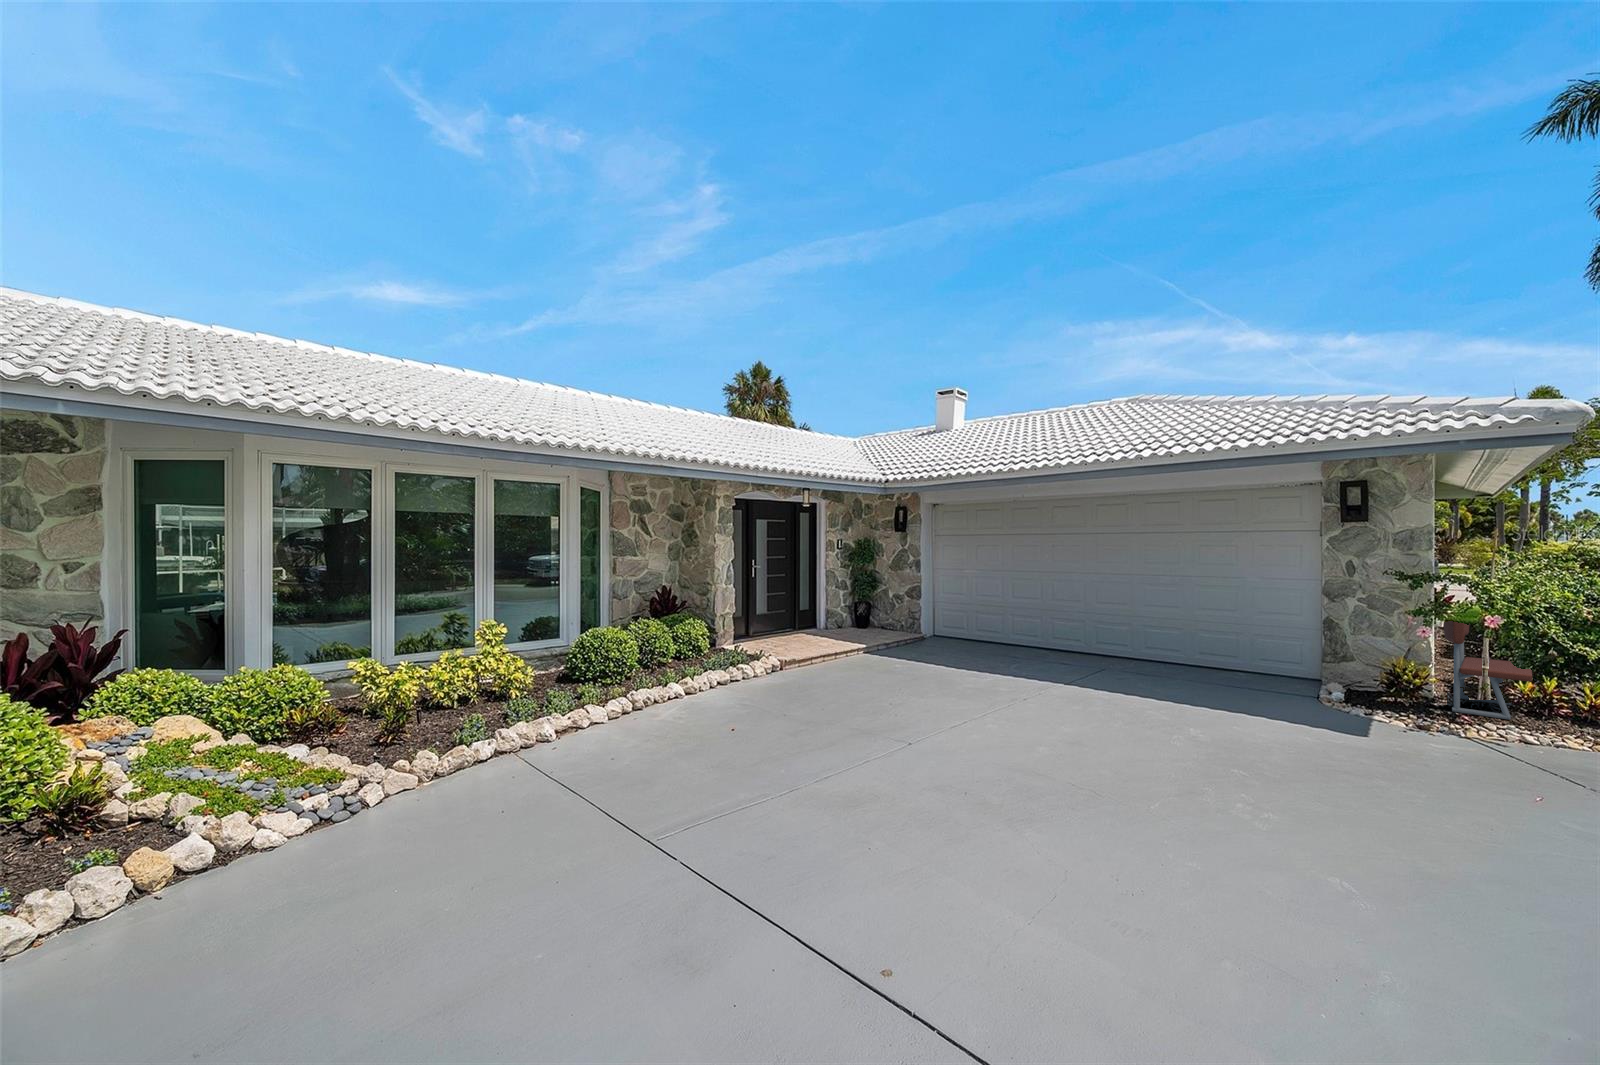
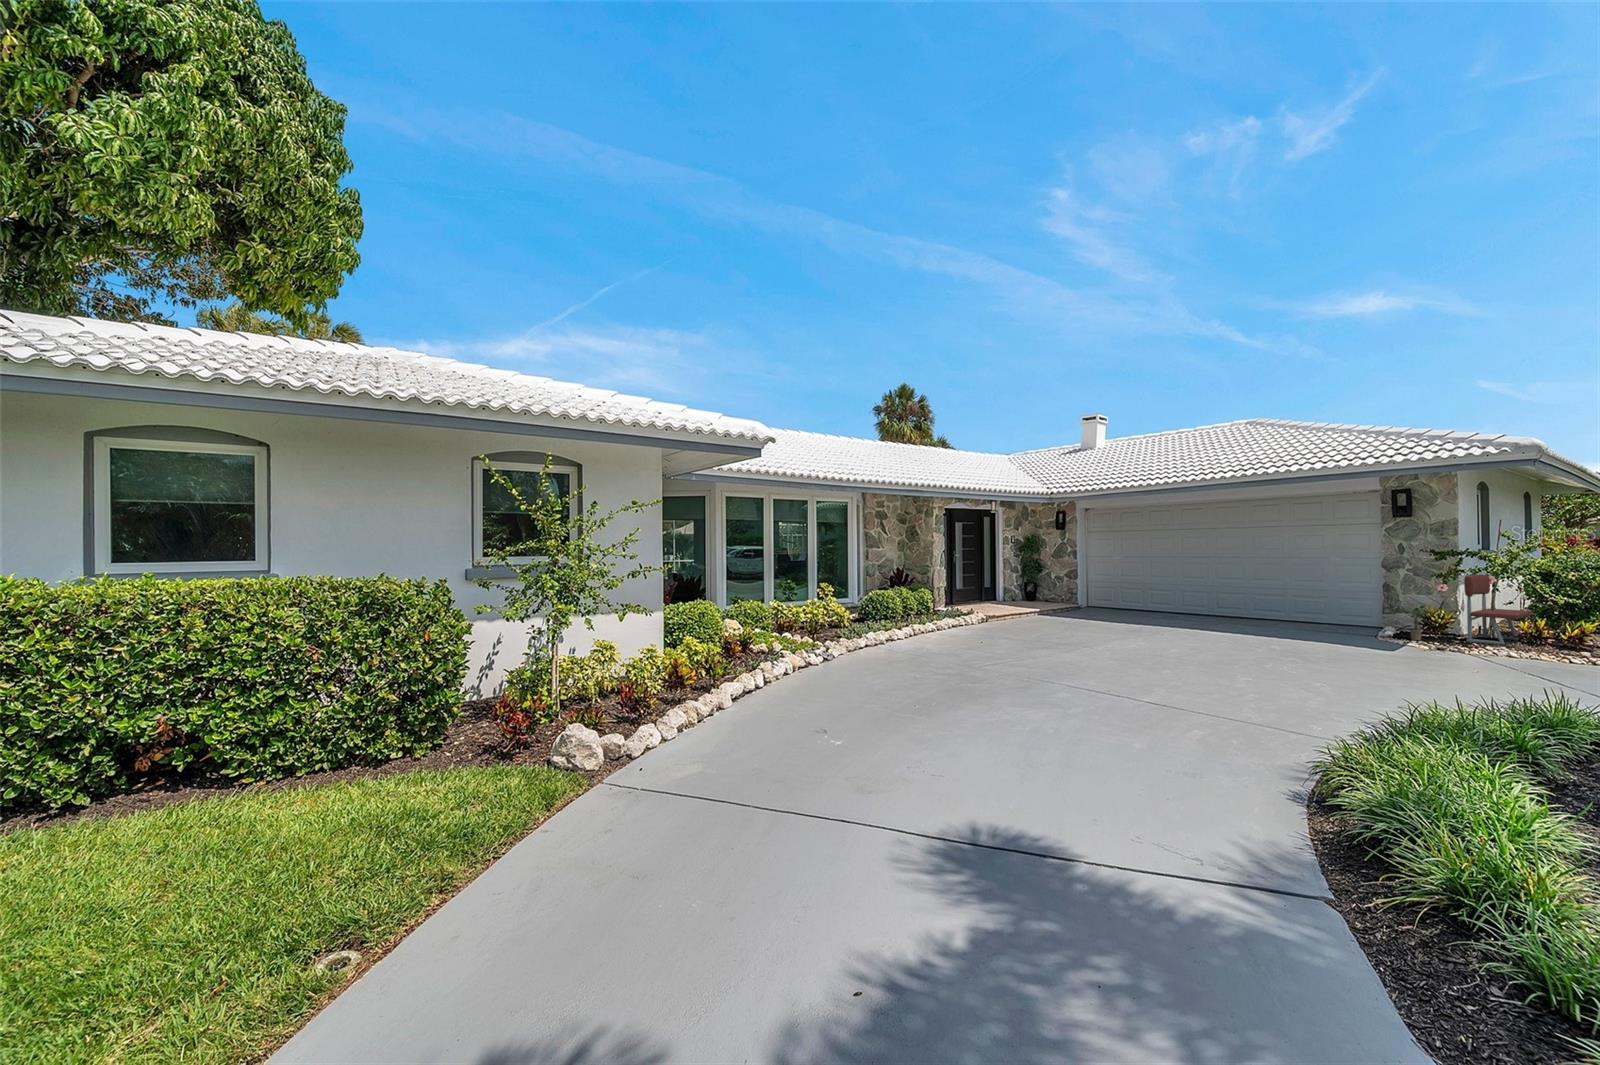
potted plant: none [1361,656,1405,709] -> present [1404,606,1428,640]

